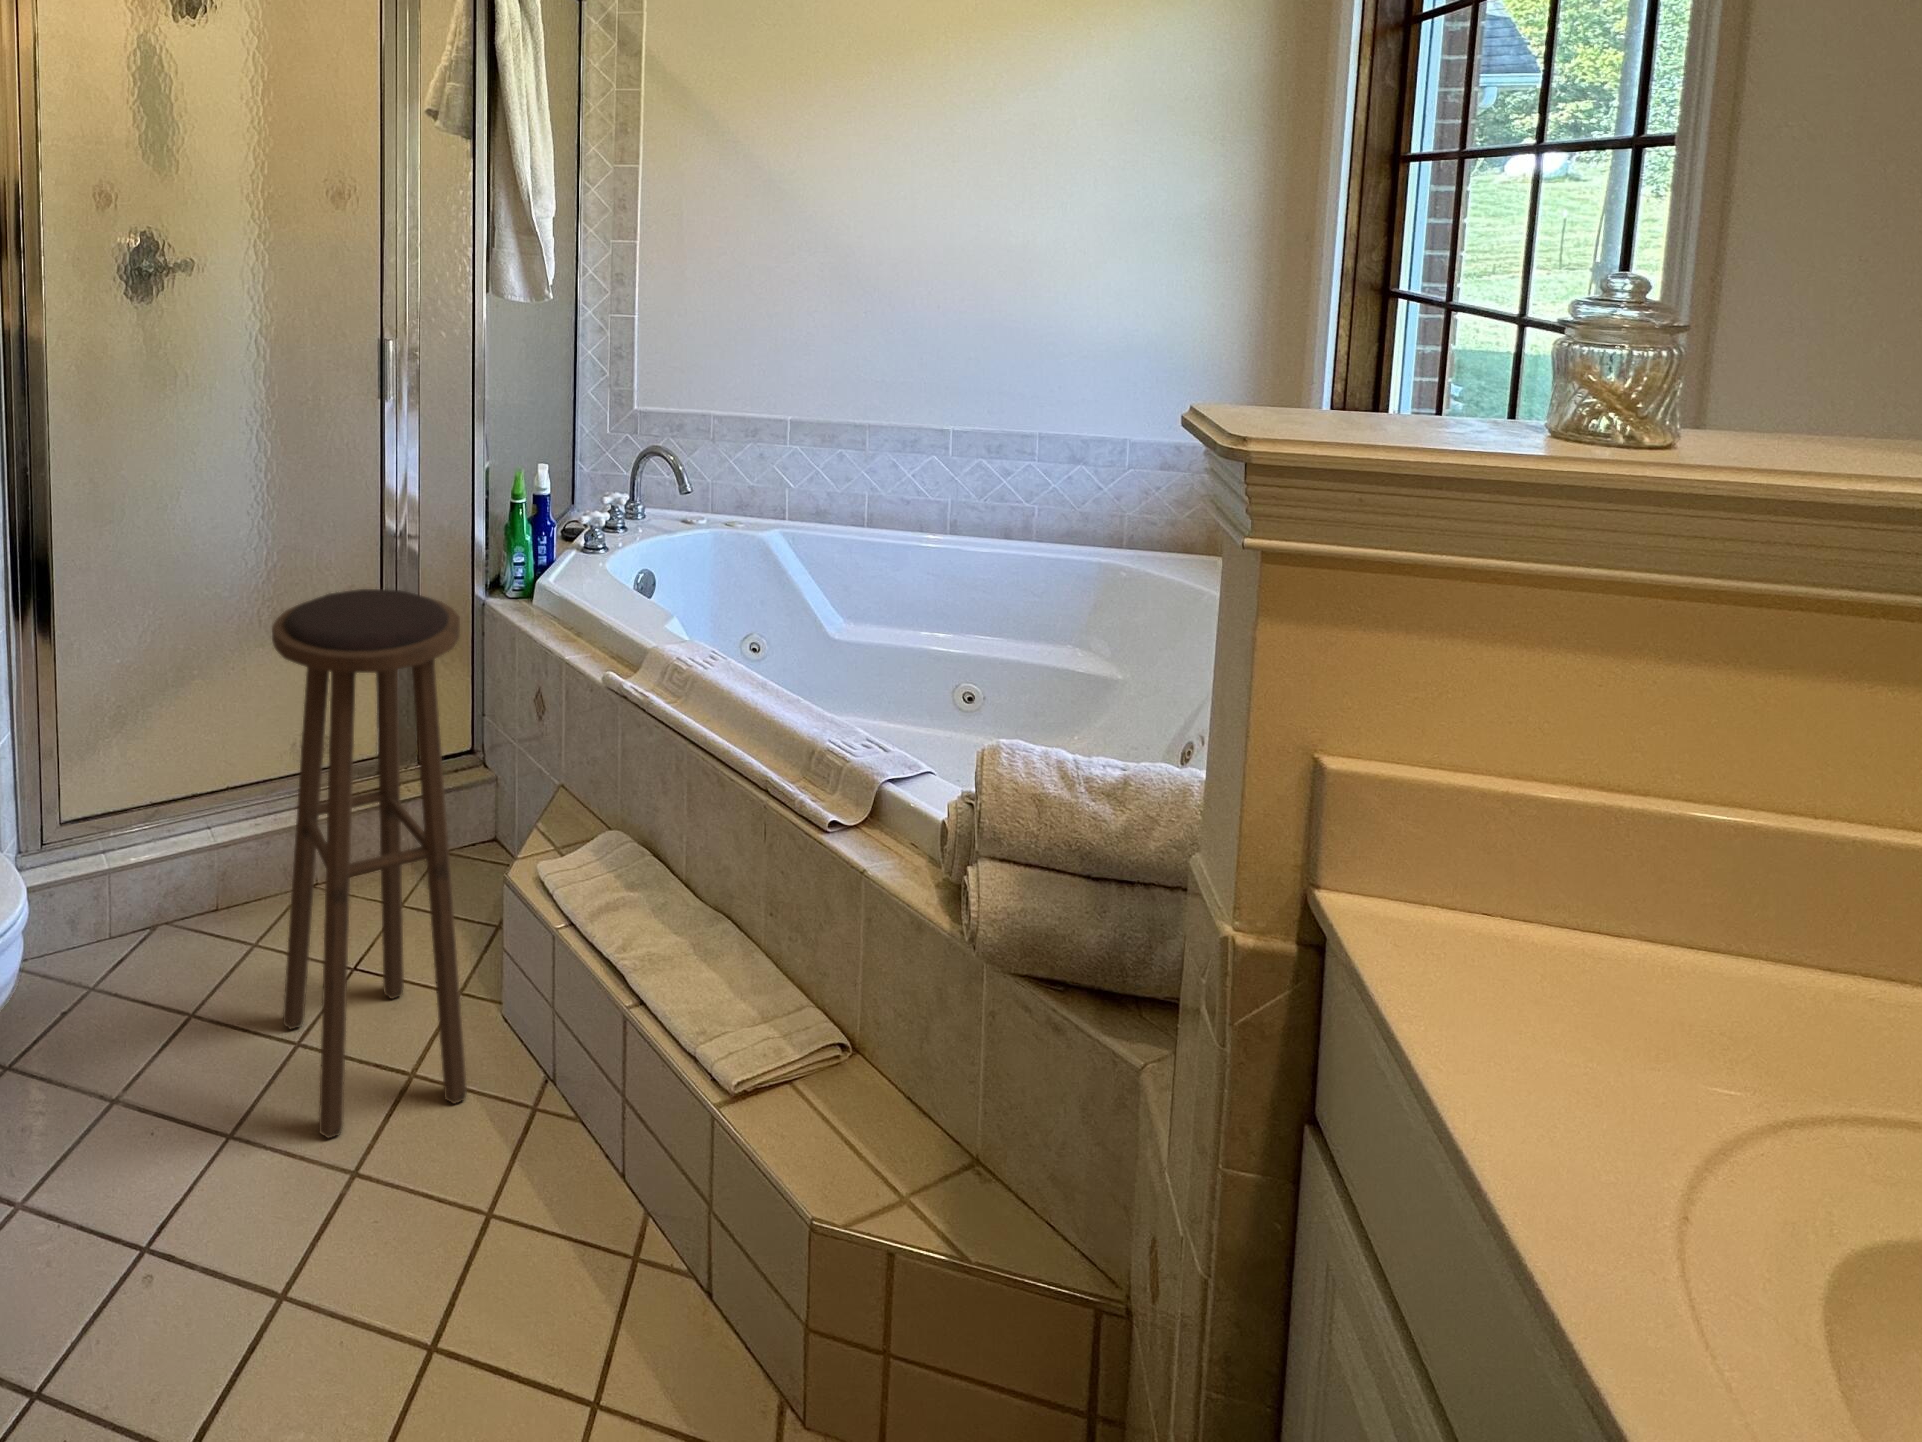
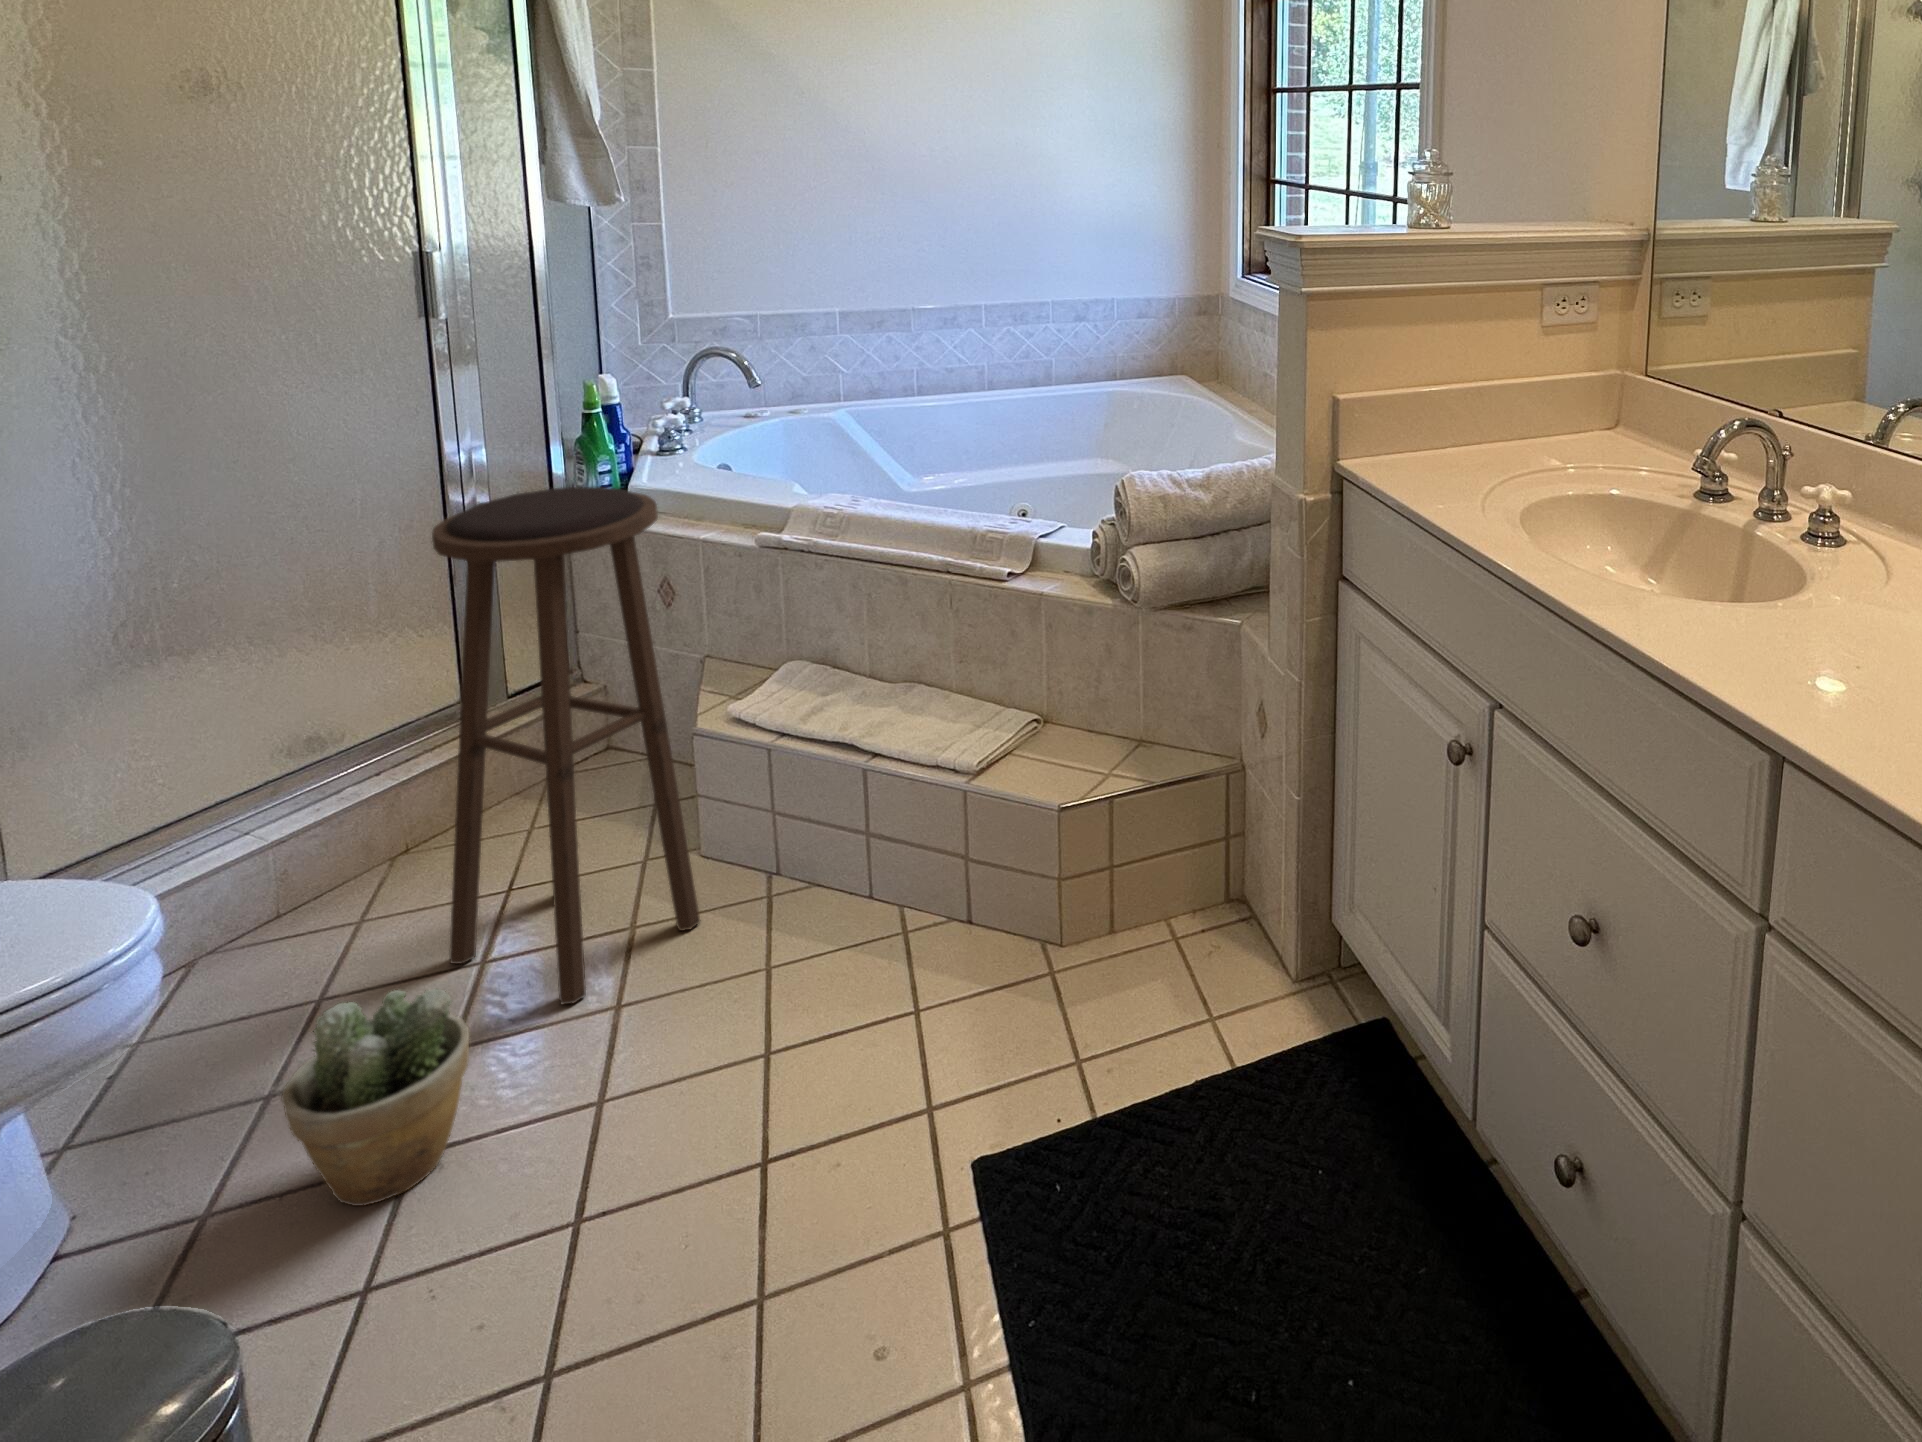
potted plant: none [42,1065,191,1288] -> present [281,989,469,1206]

